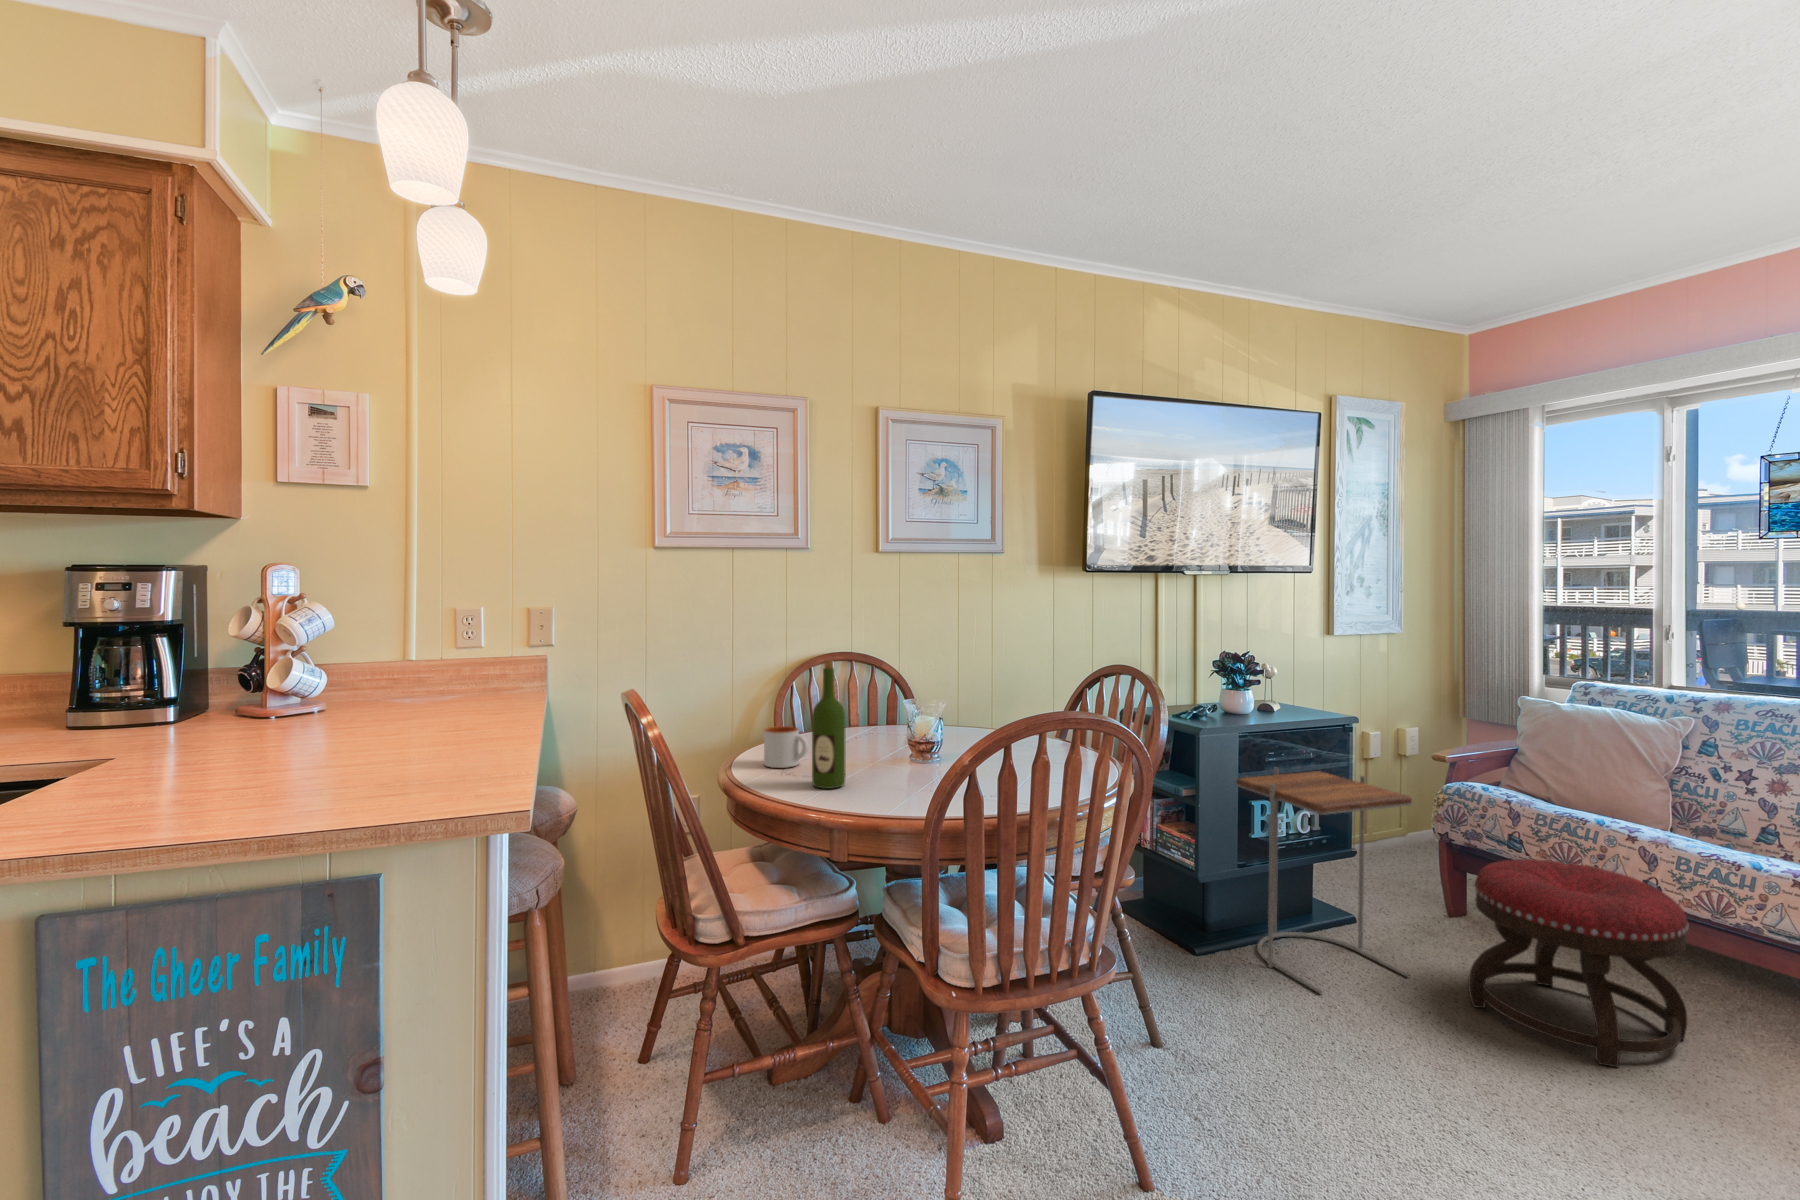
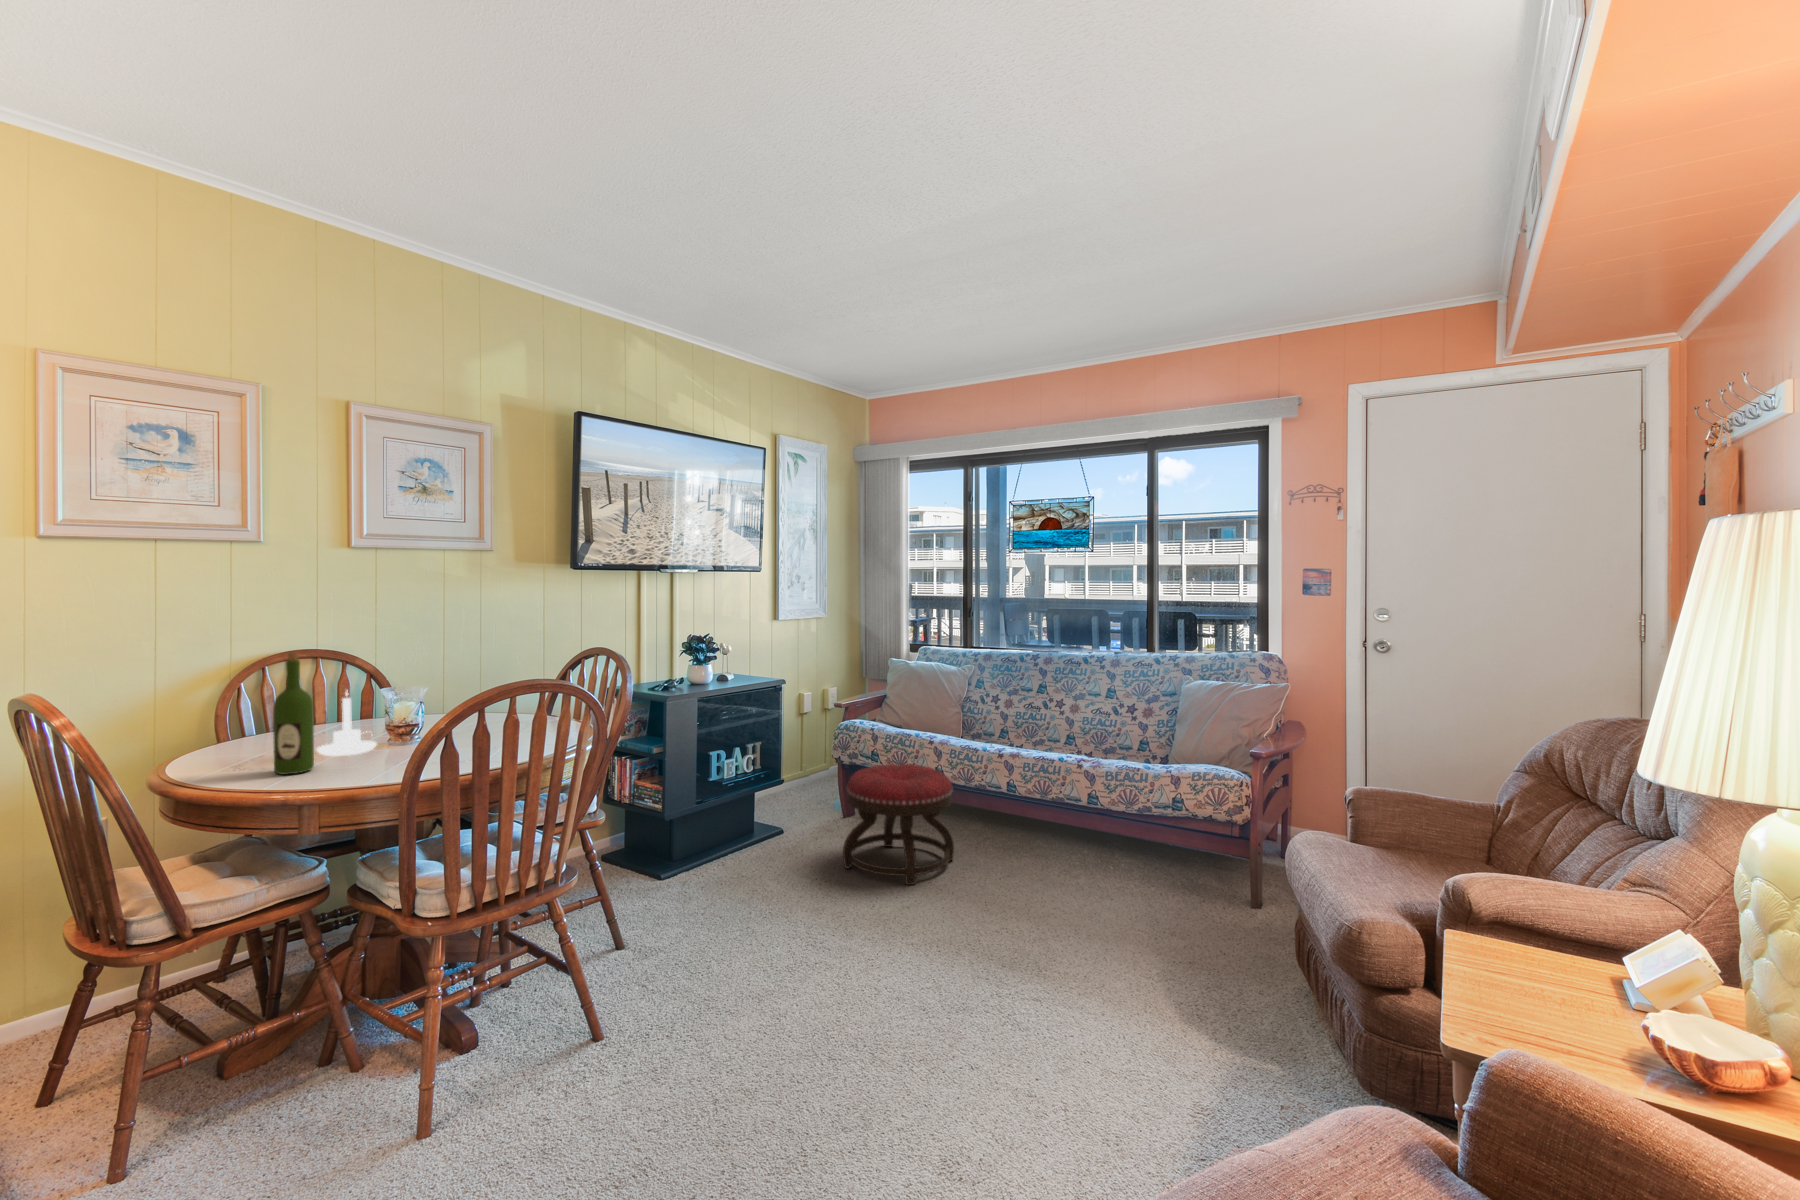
candle holder: none [848,699,901,772] -> present [317,691,377,756]
mug: present [764,726,809,768] -> none [210,722,269,764]
side table: present [1237,768,1412,994] -> none [694,722,811,883]

